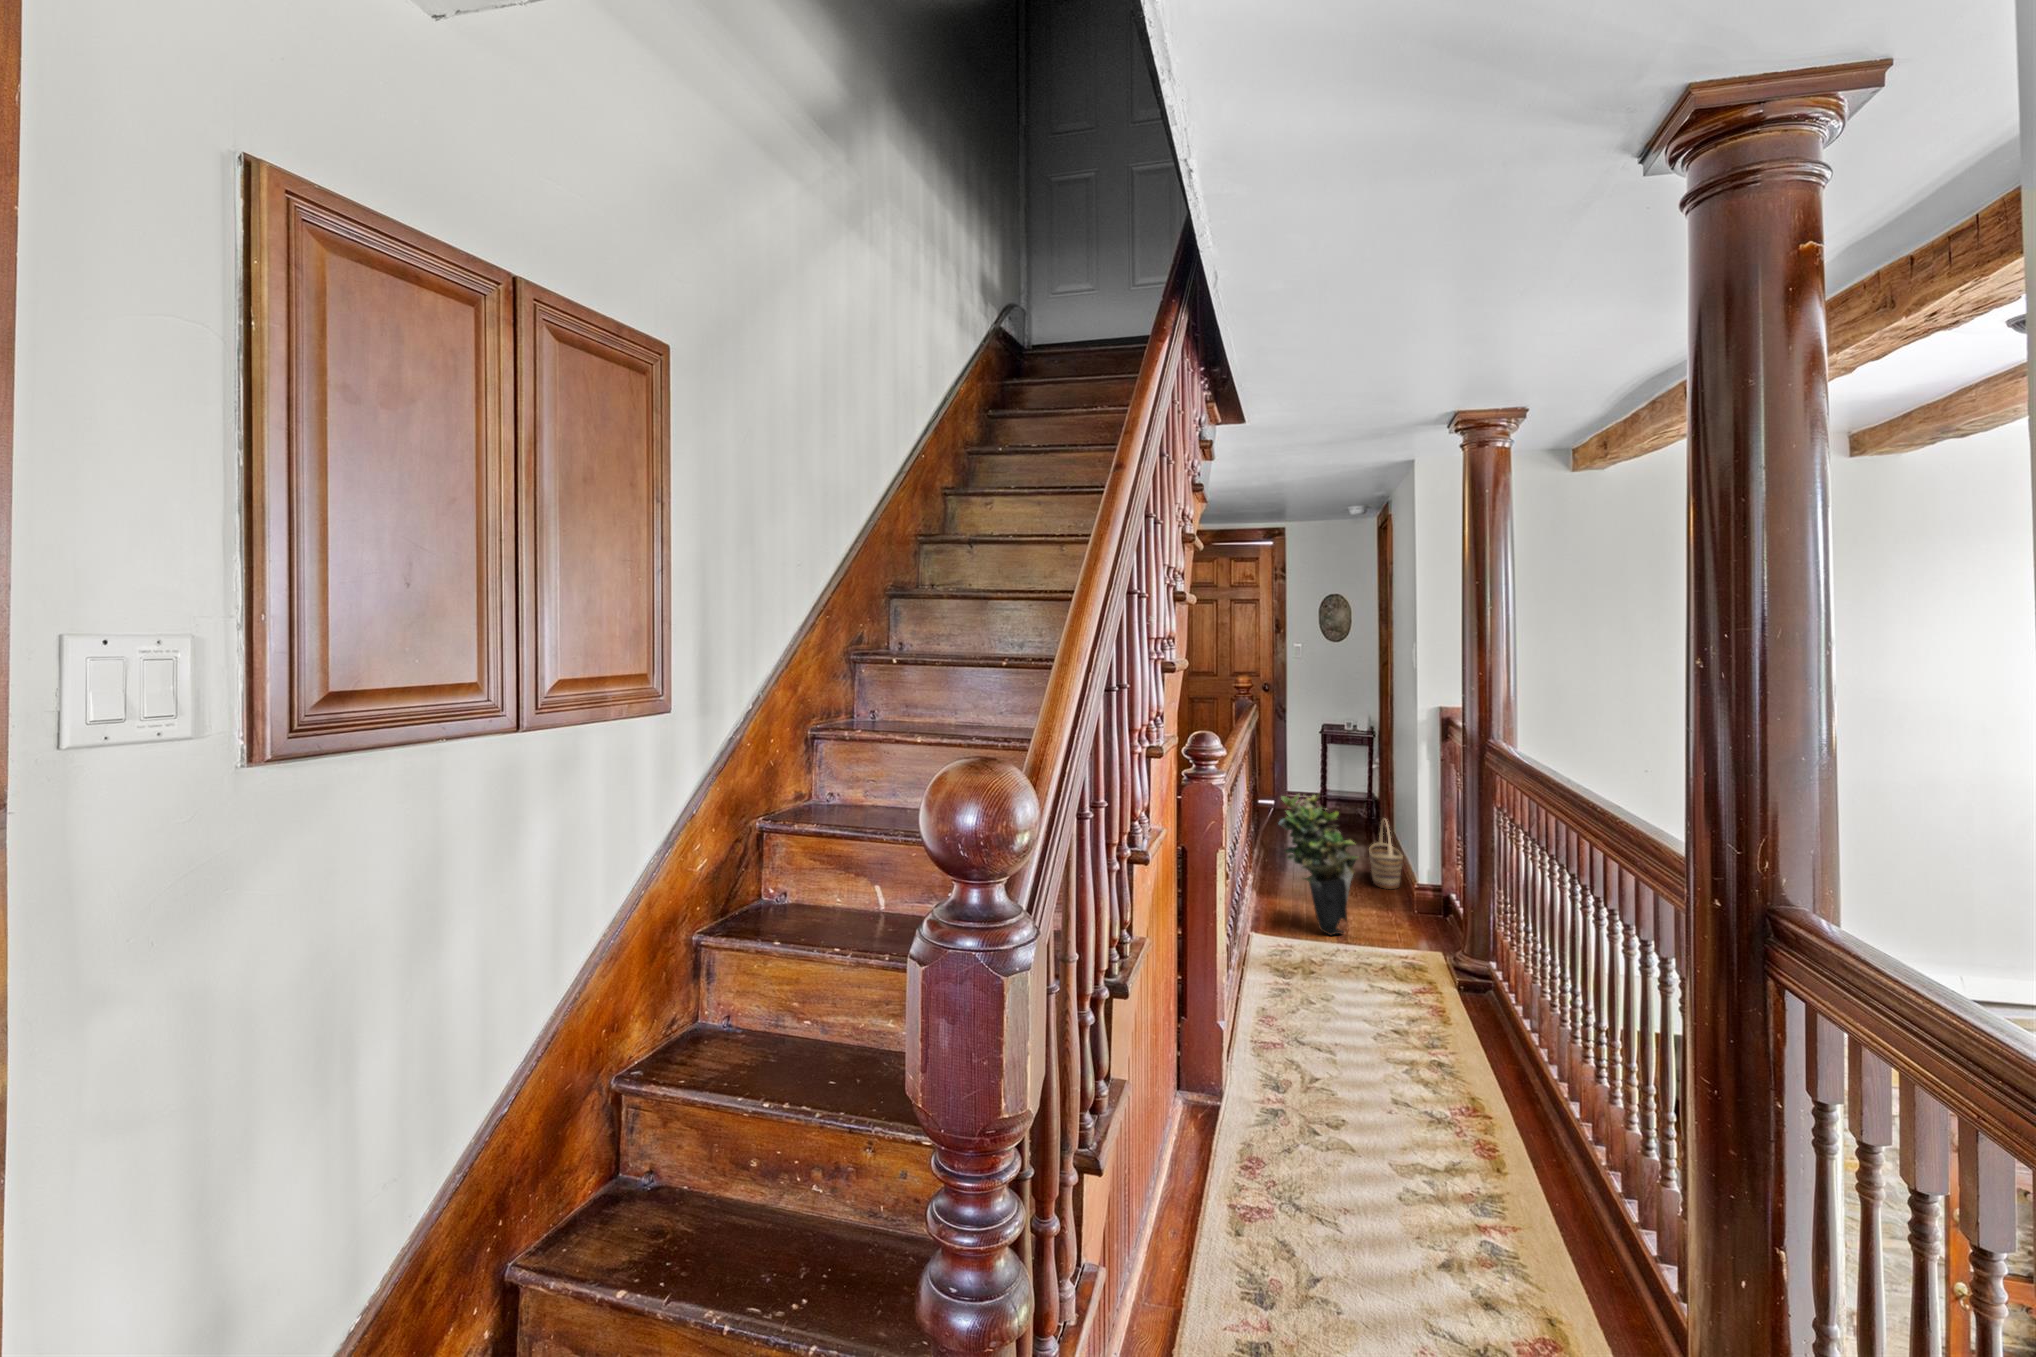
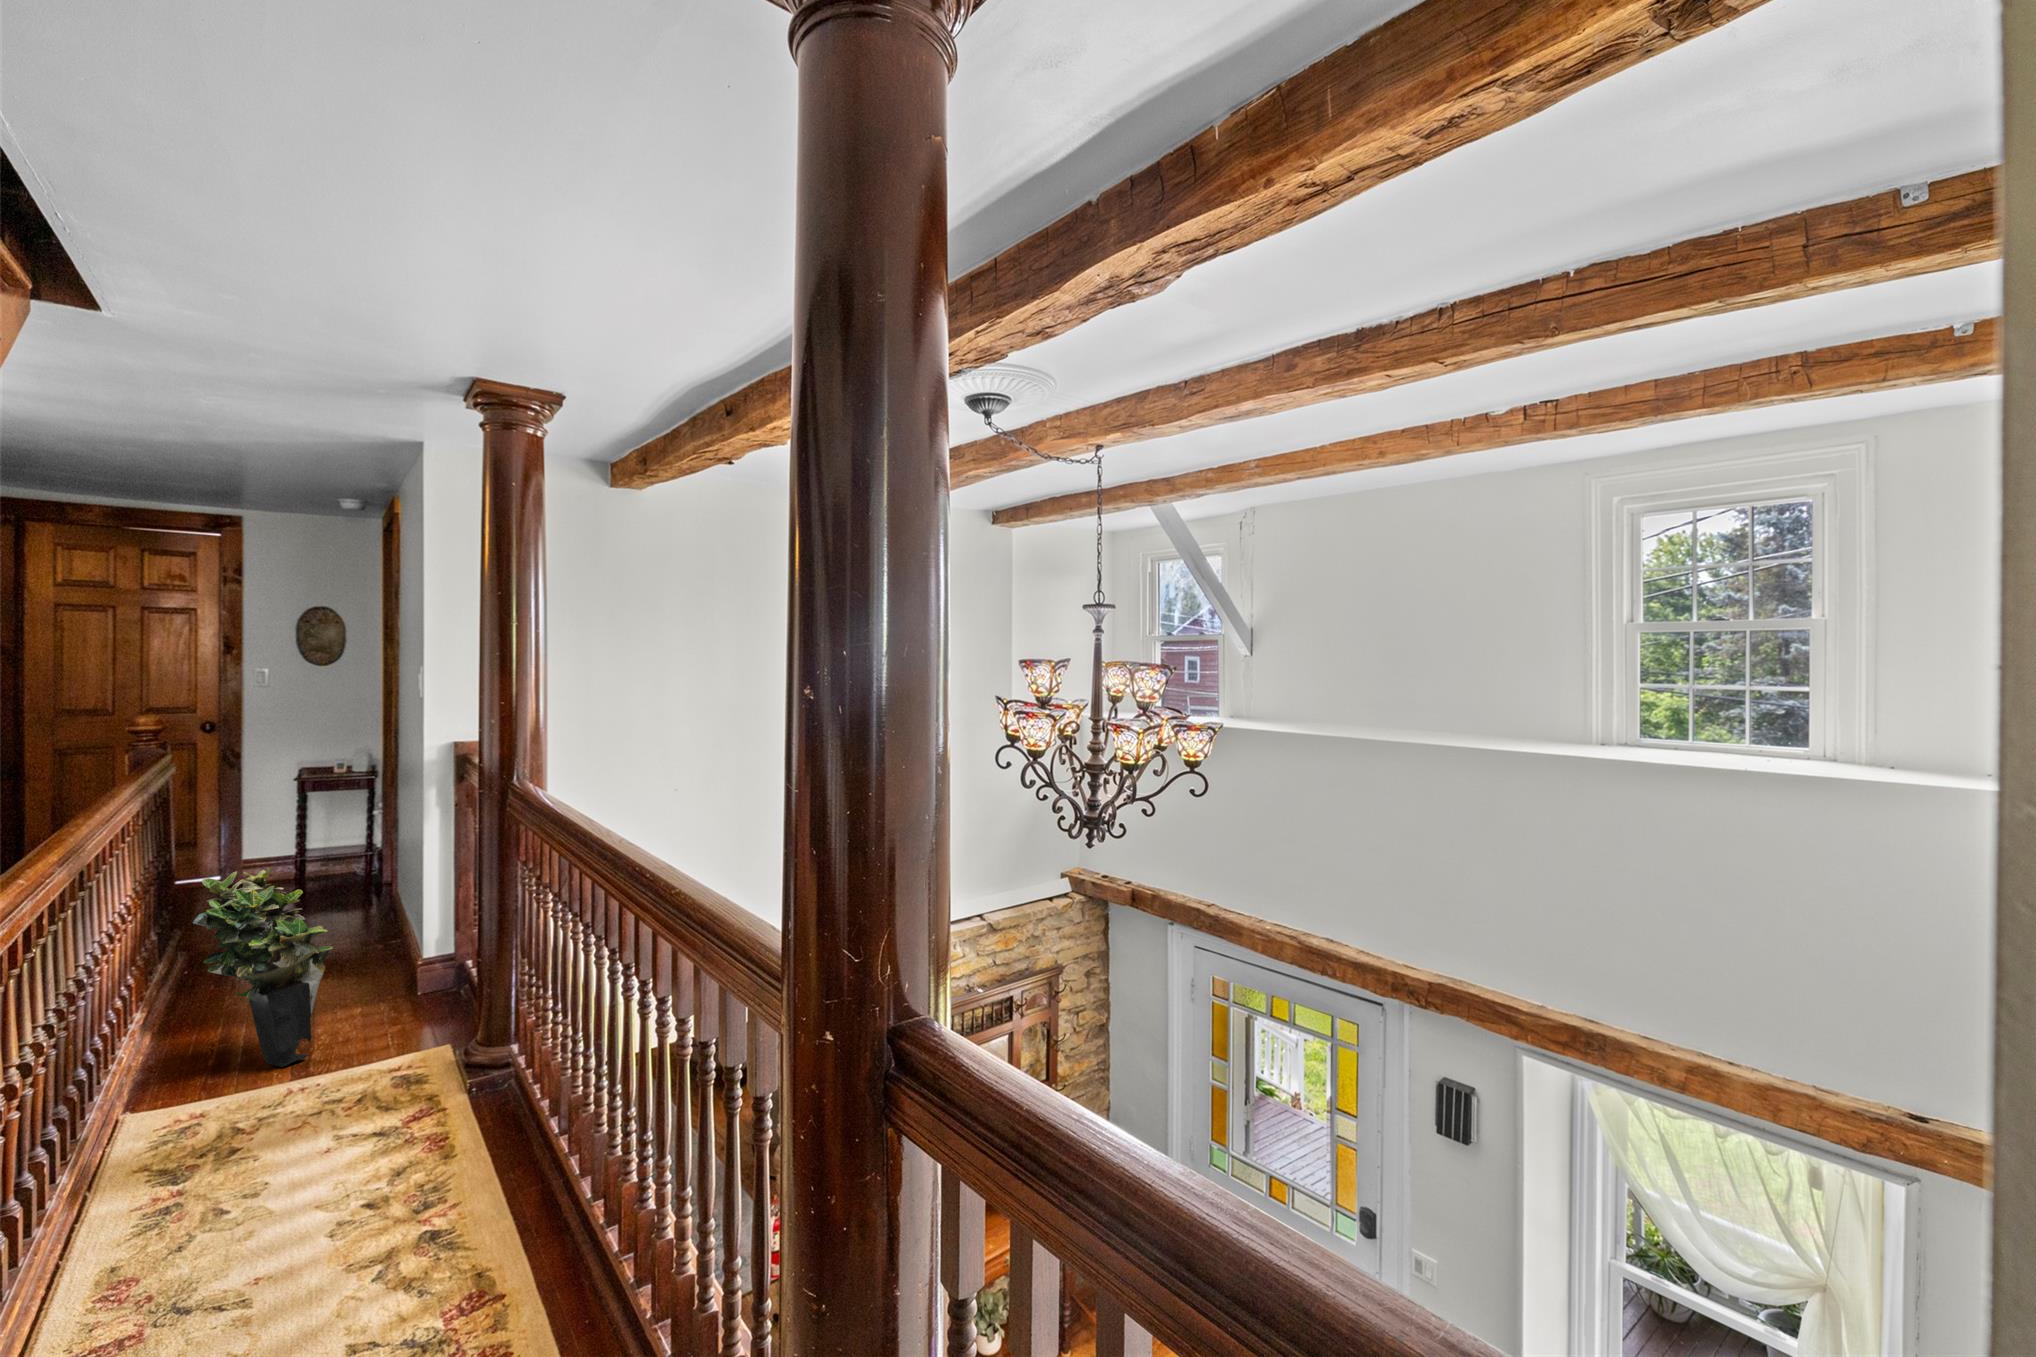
basket: present [1369,819,1403,889] -> none [356,883,404,974]

